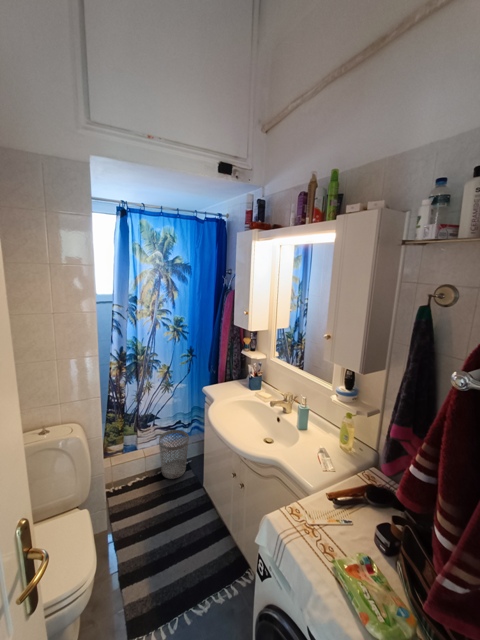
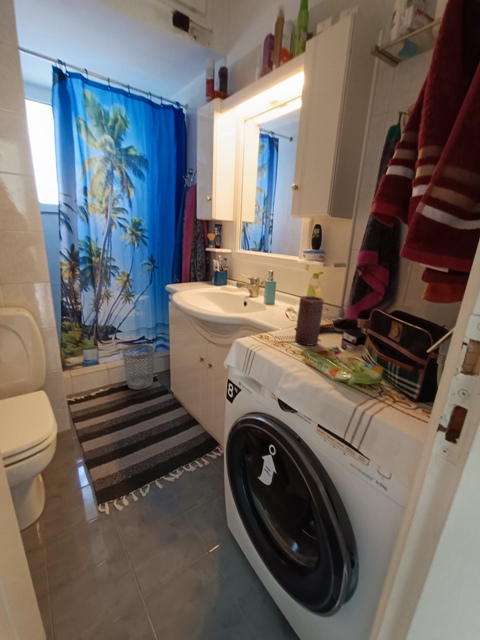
candle: none [329,479,358,537] -> present [295,296,323,345]

